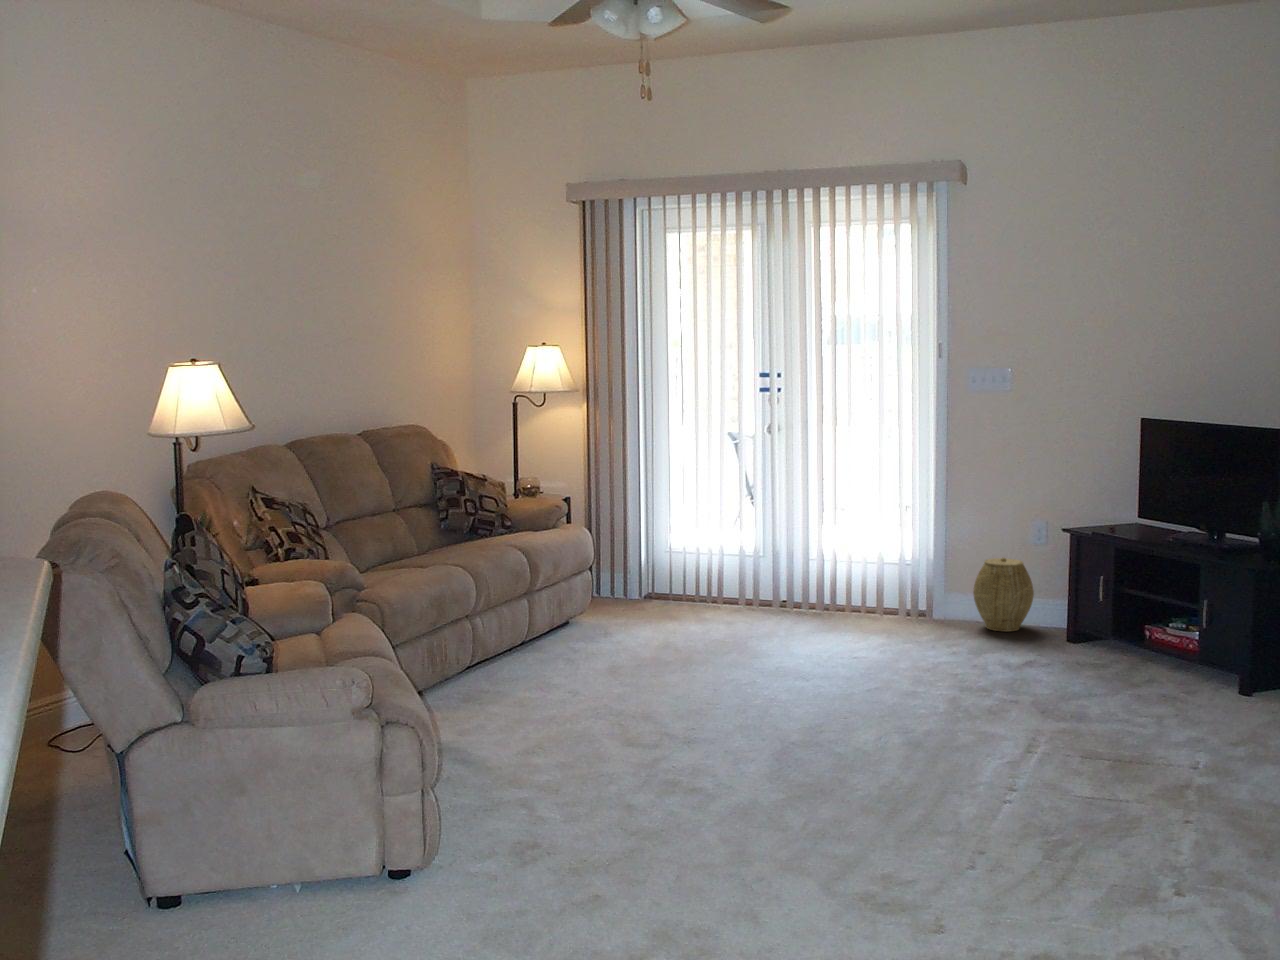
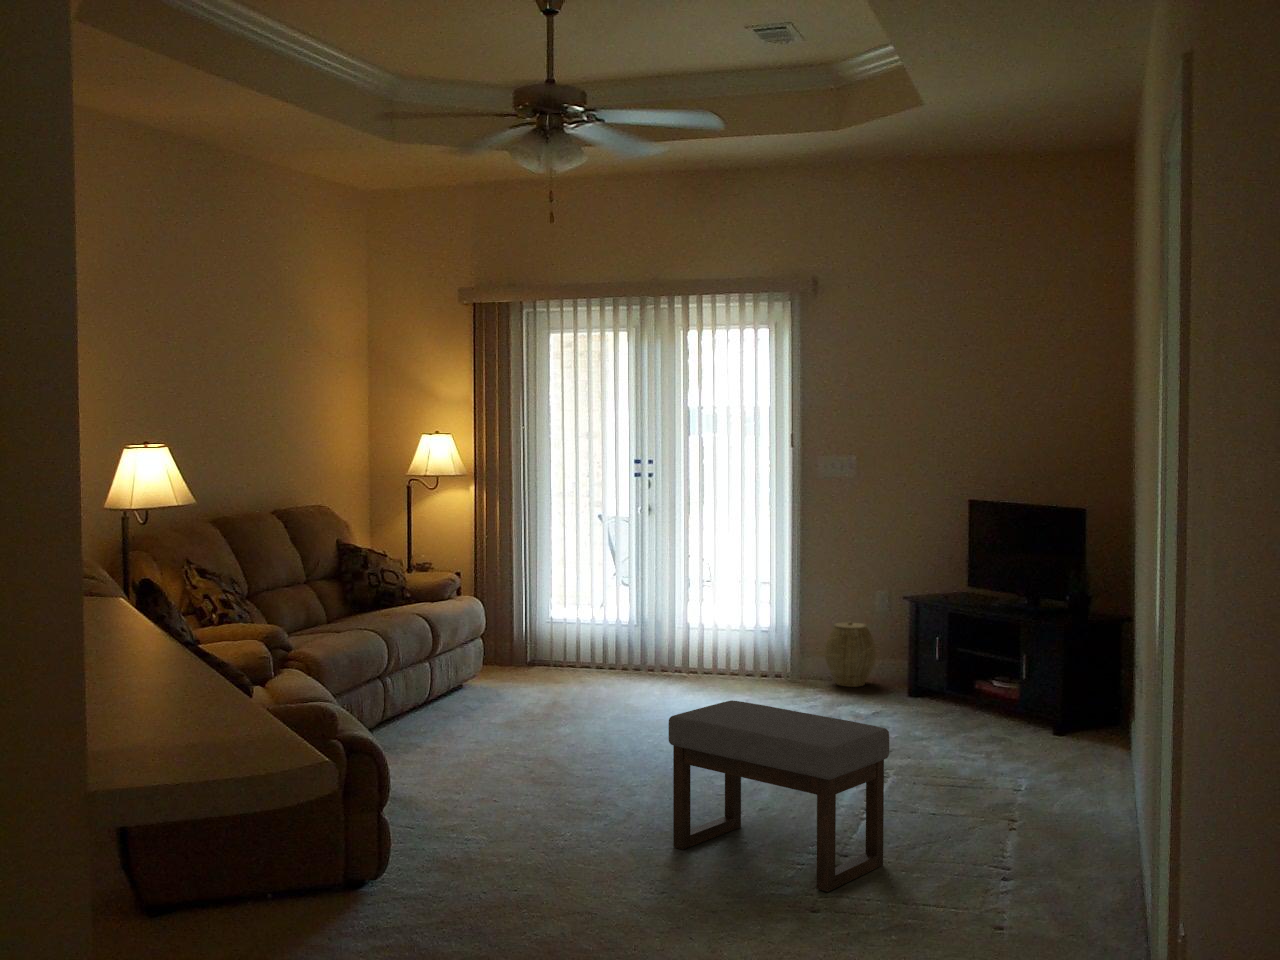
ottoman: none [770,665,1043,913] -> present [668,700,889,892]

